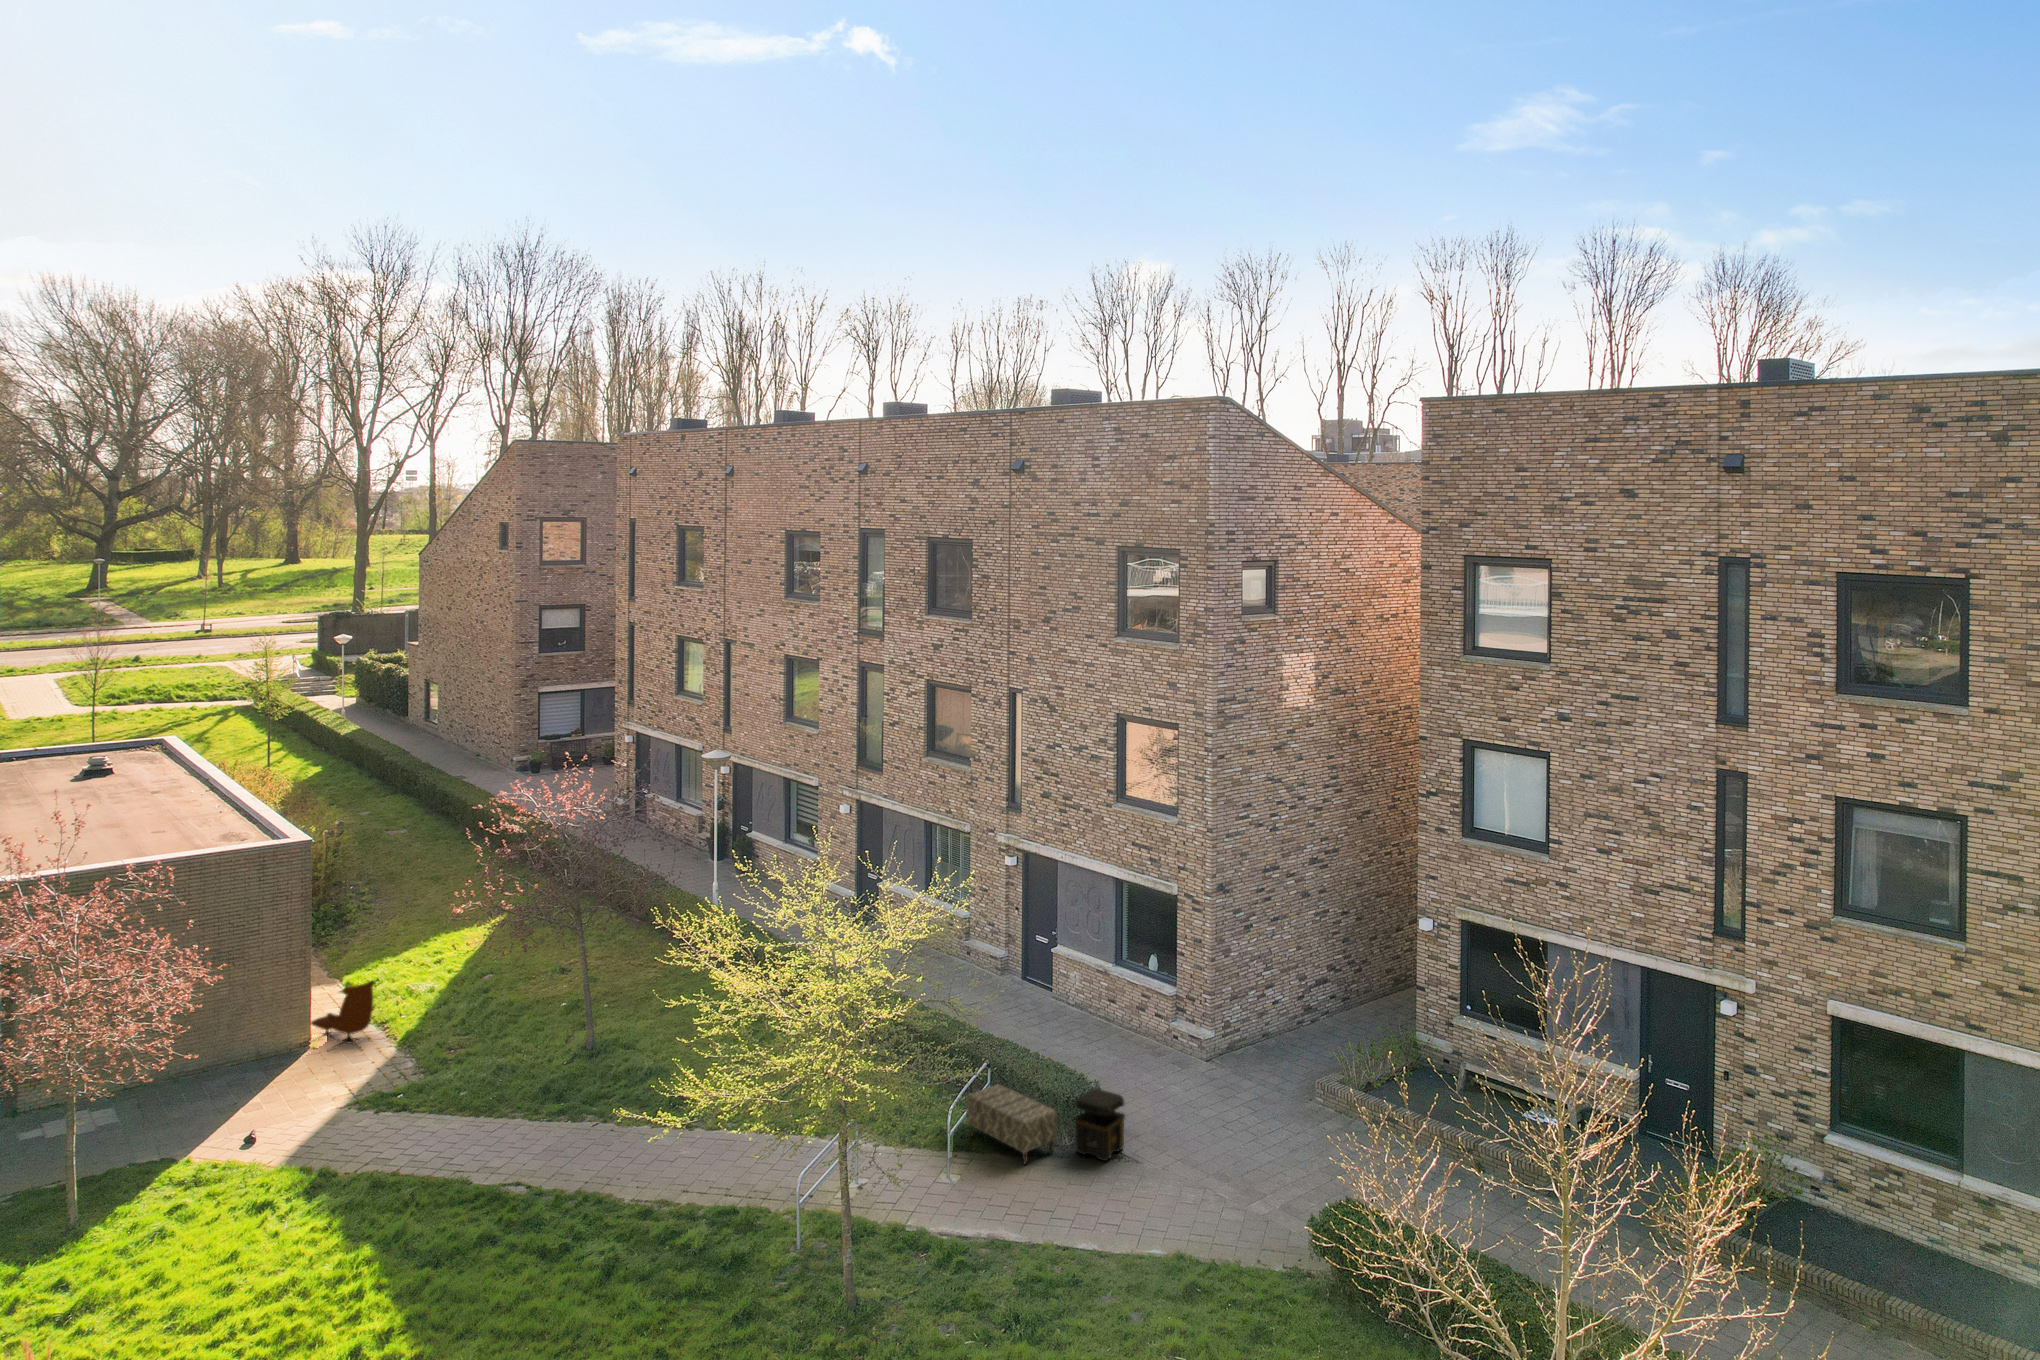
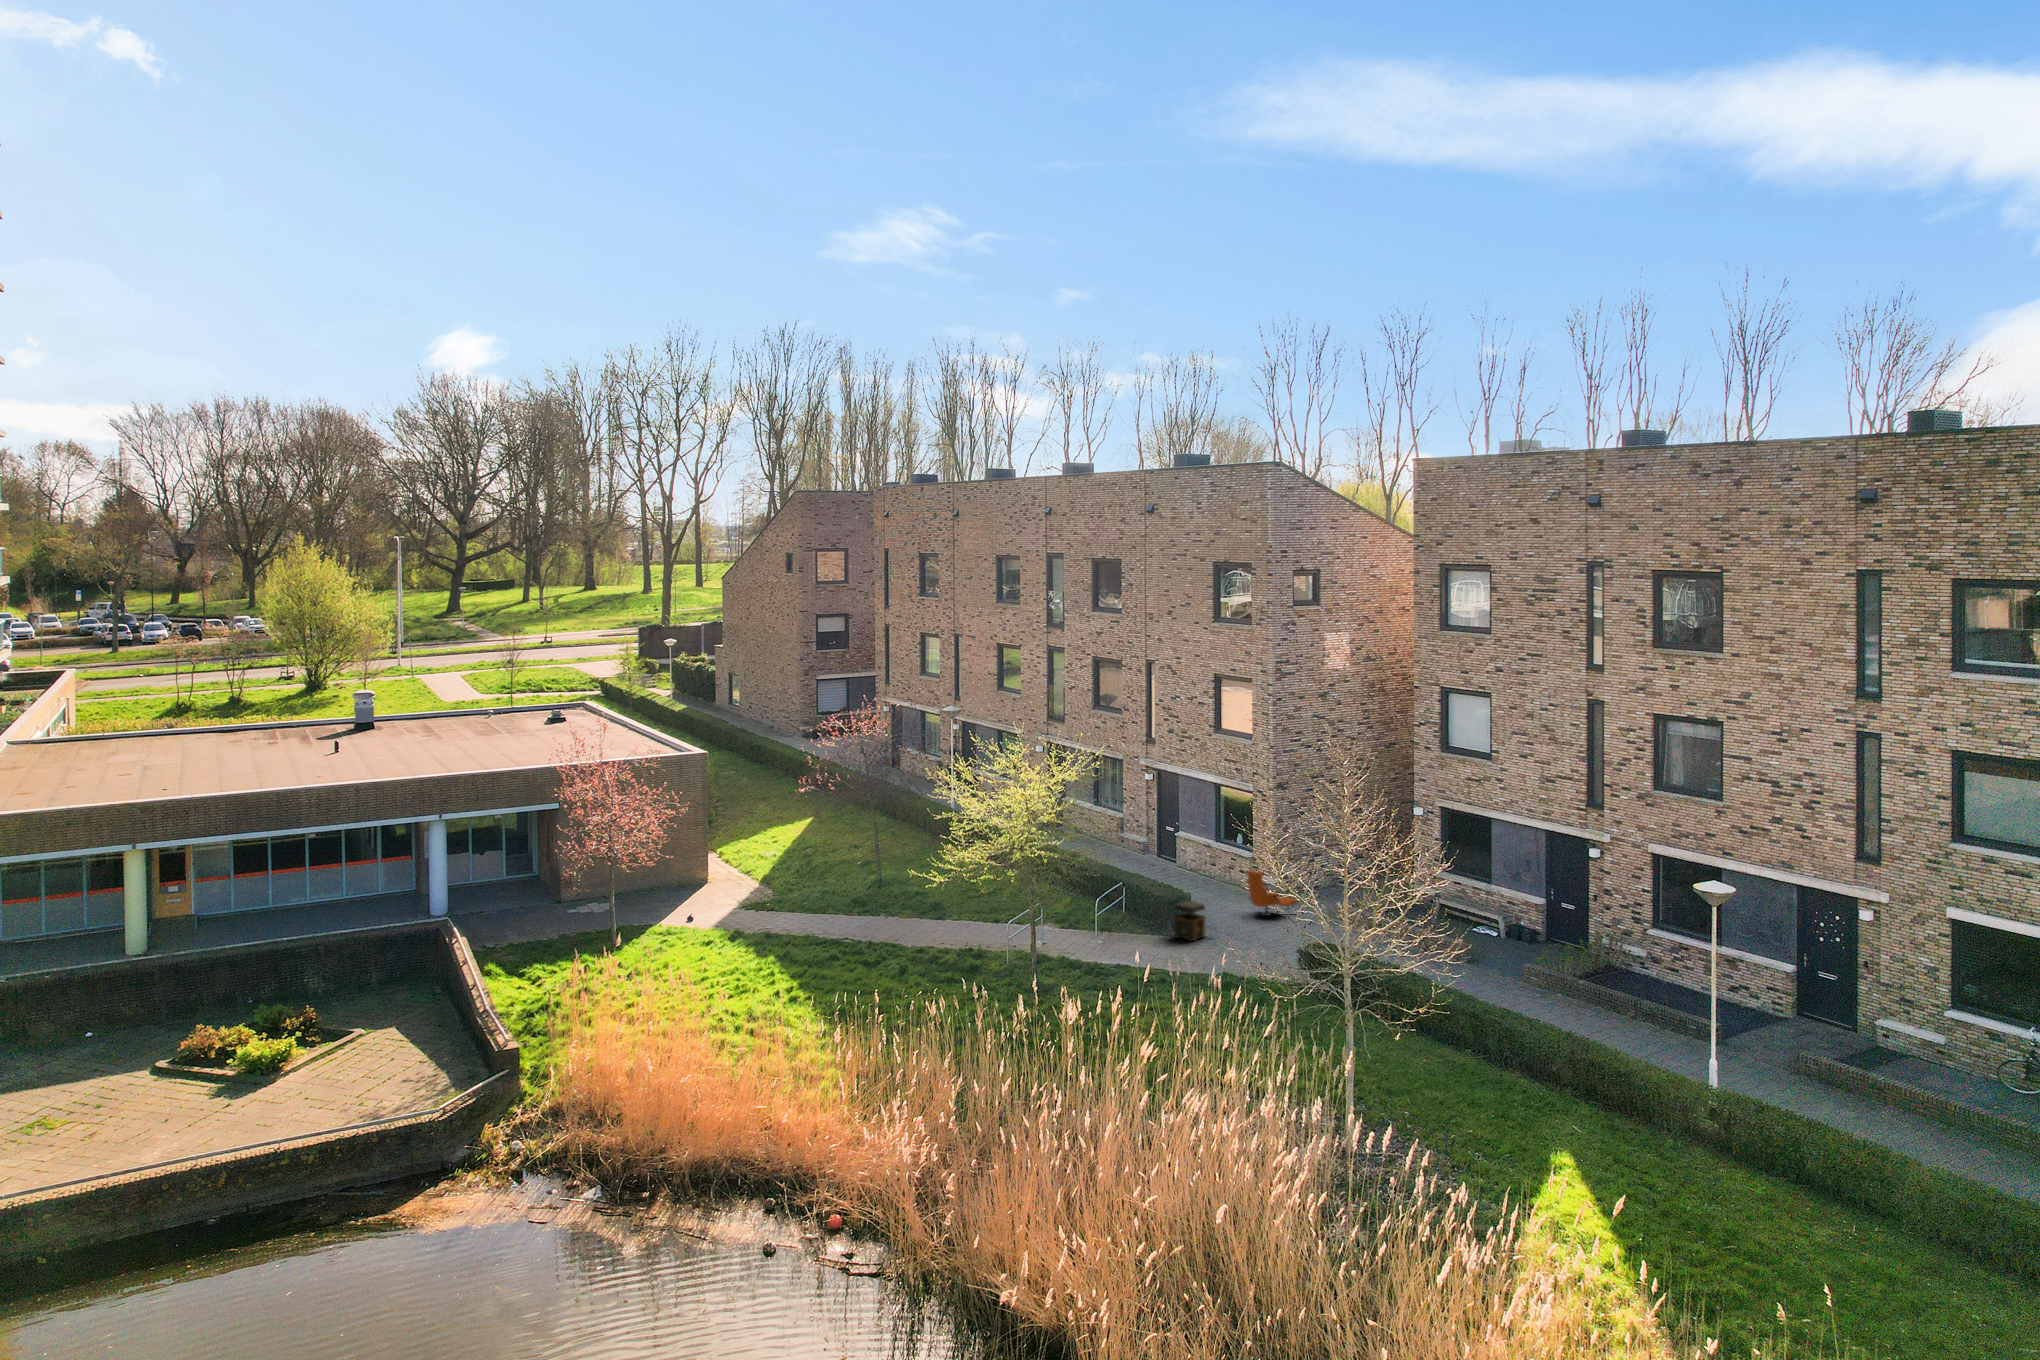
lounge chair: present [311,980,374,1046] -> present [1247,870,1297,916]
bench: present [966,1084,1057,1165] -> none [1108,899,1163,940]

